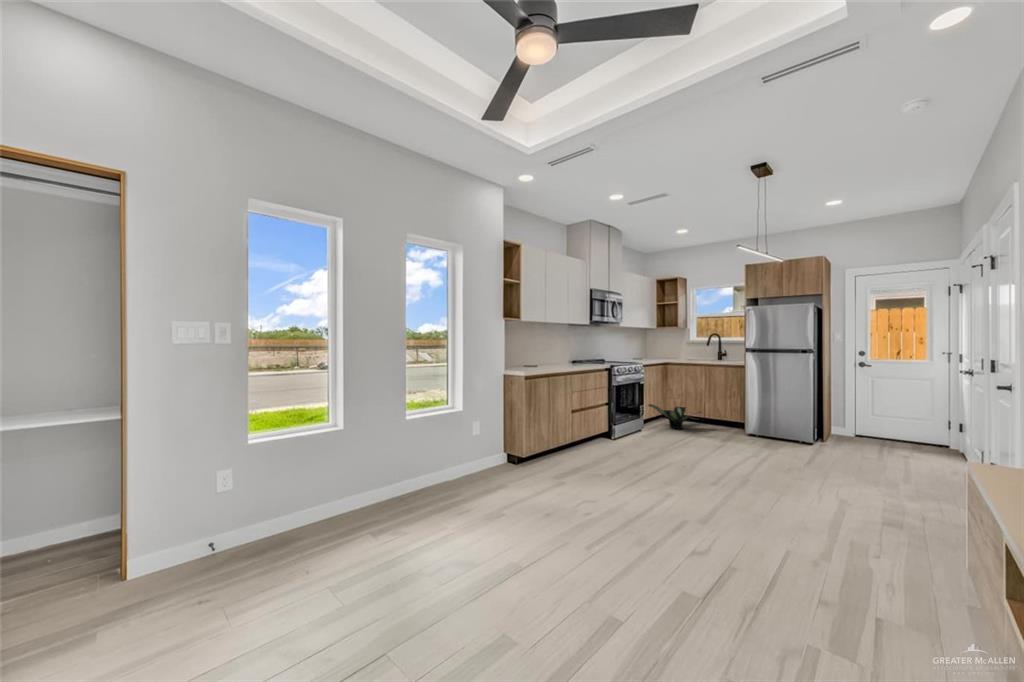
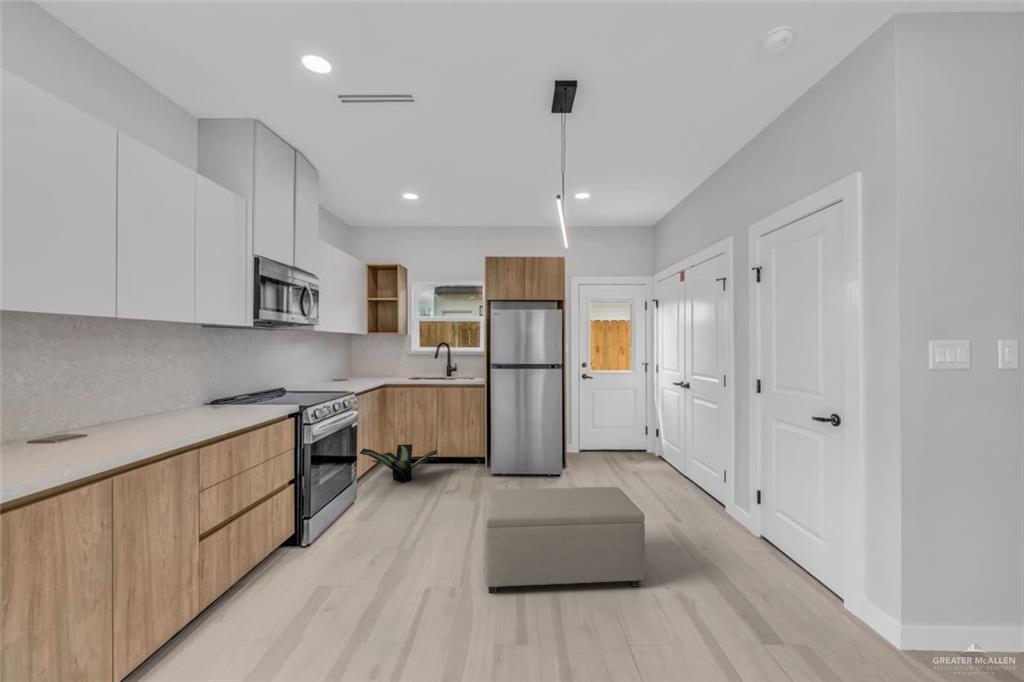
ottoman: none [702,419,817,486] -> present [483,487,645,593]

